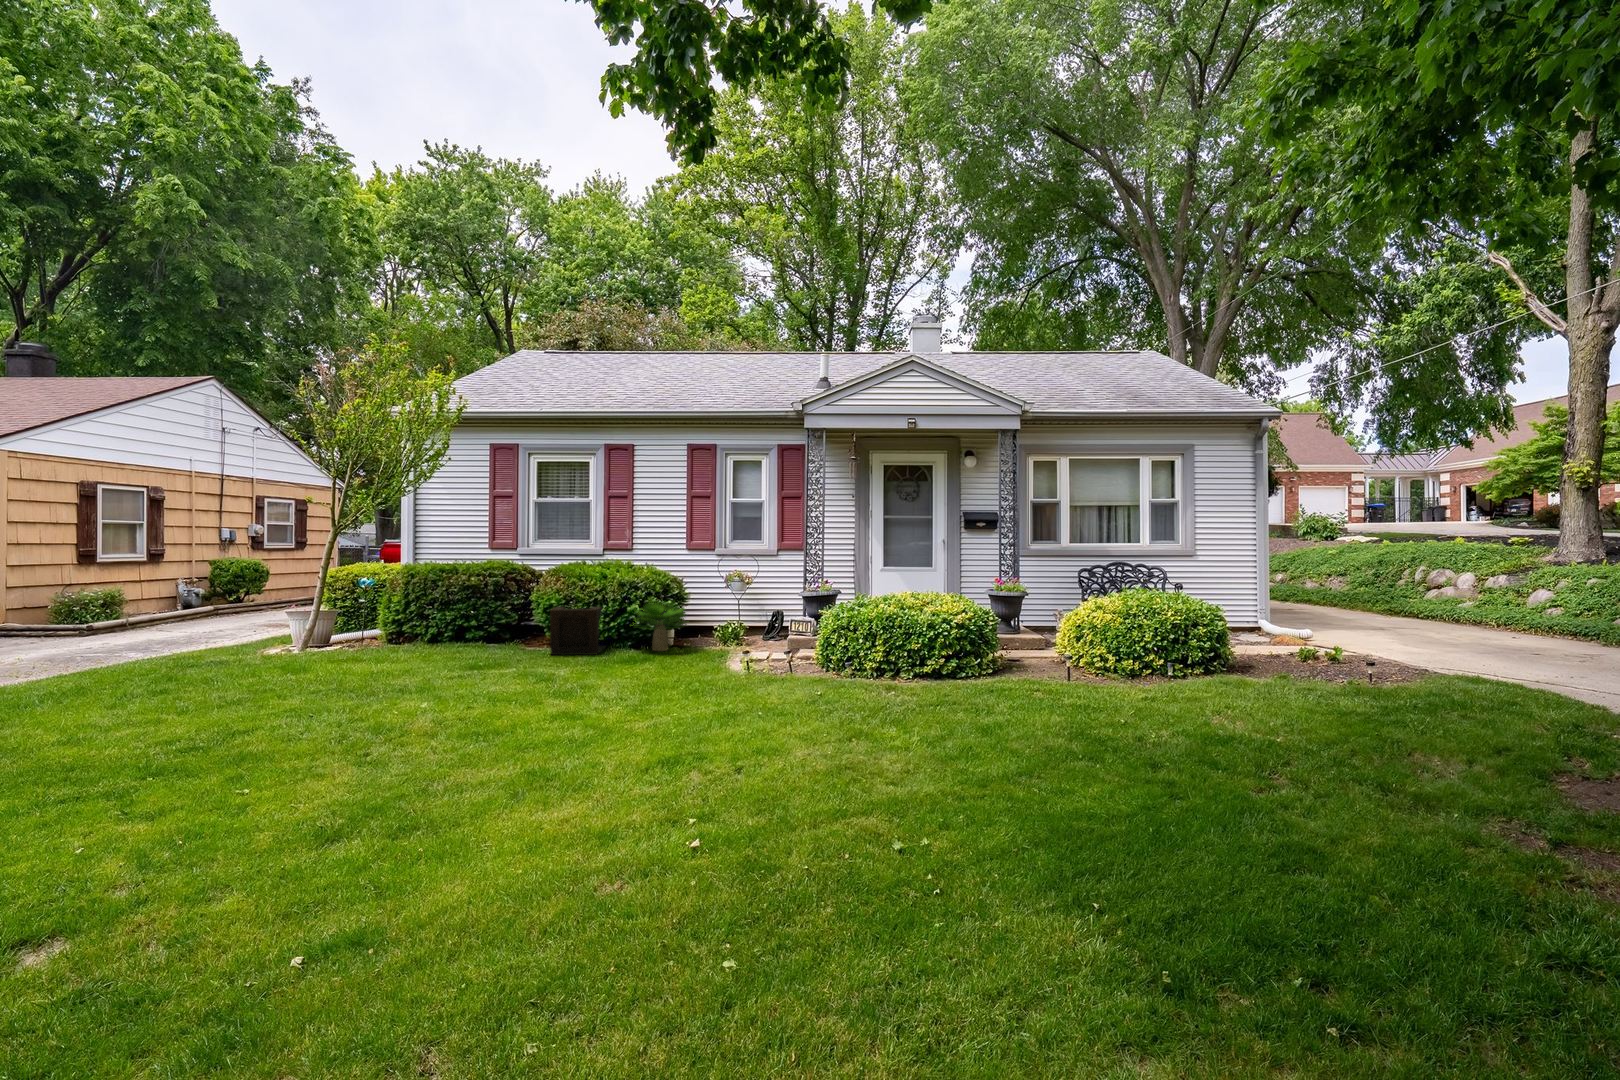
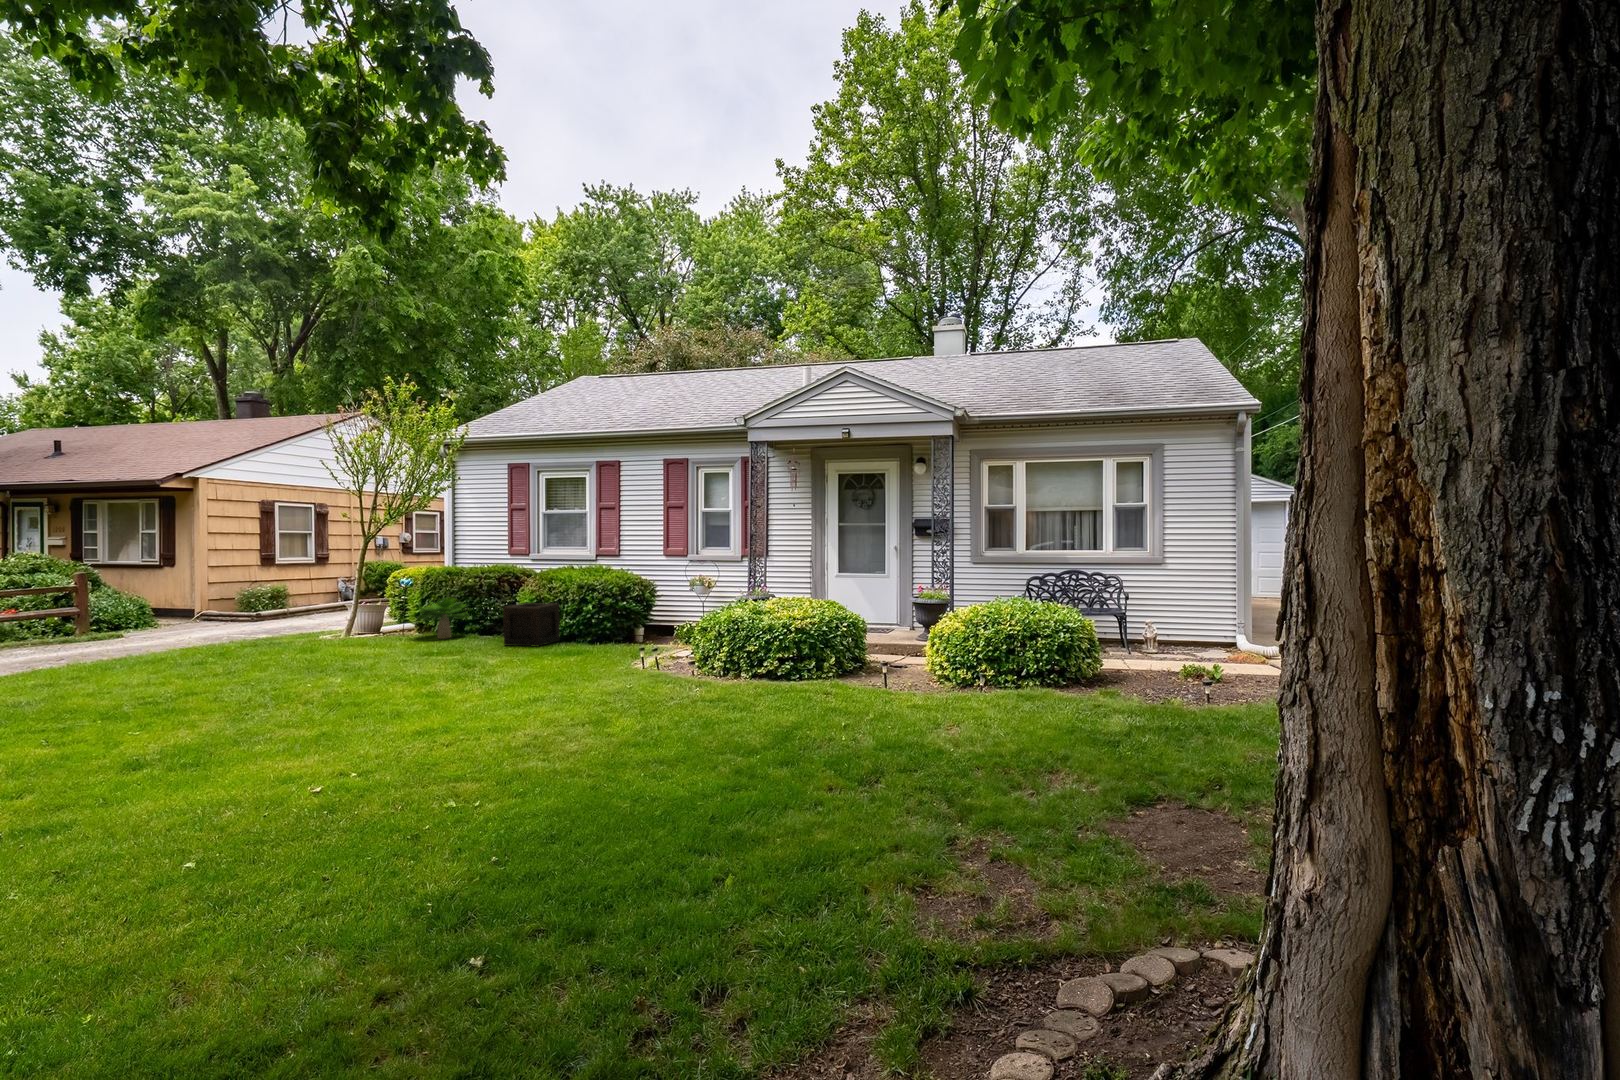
potted plant: present [633,603,687,651] -> present [421,598,468,639]

